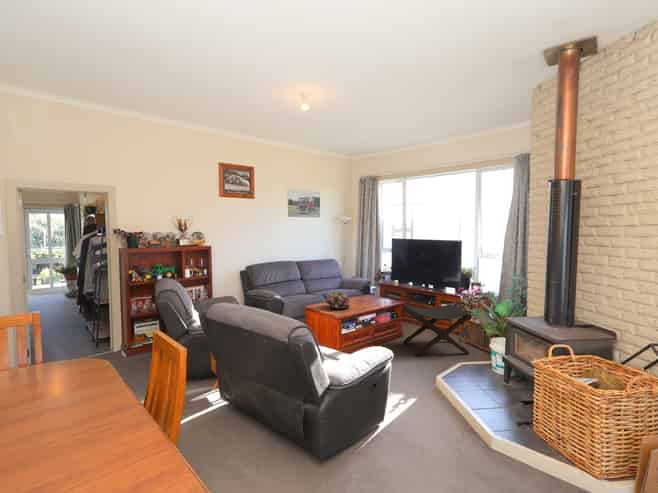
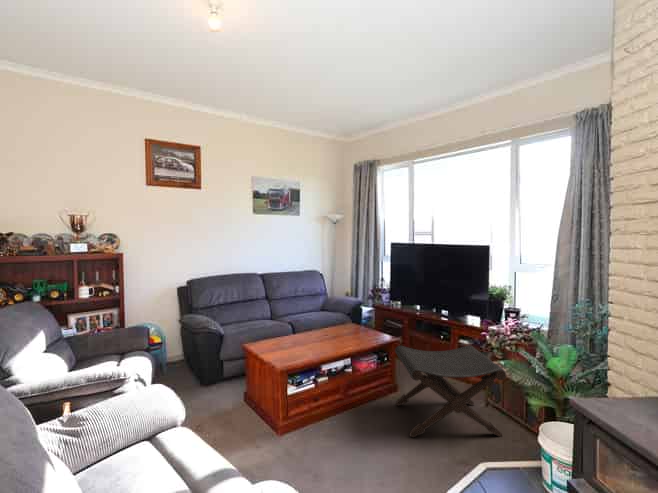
flower arrangement: present [324,291,350,308] -> none [269,321,312,352]

